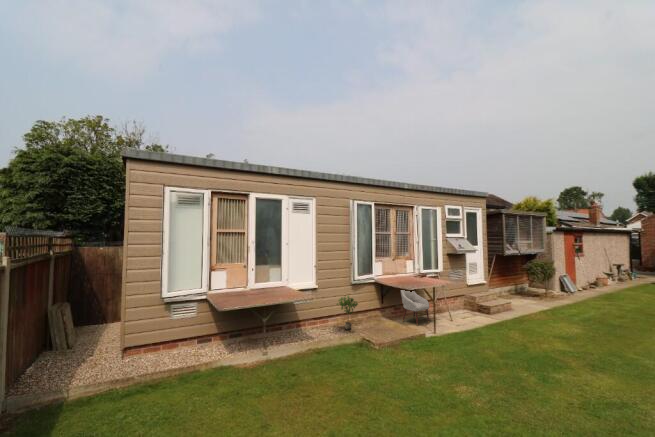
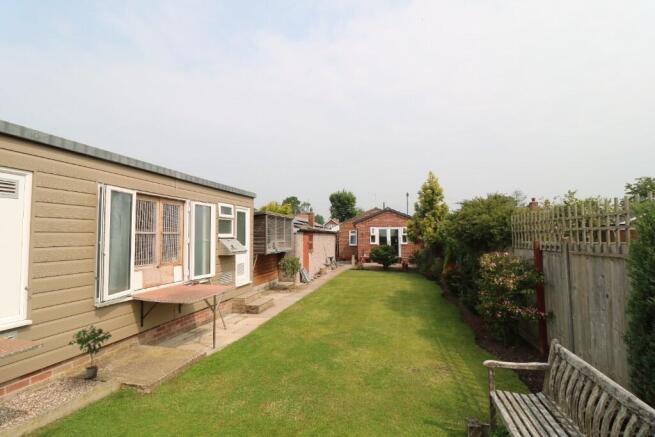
chair: present [401,290,429,326] -> none [167,296,203,345]

